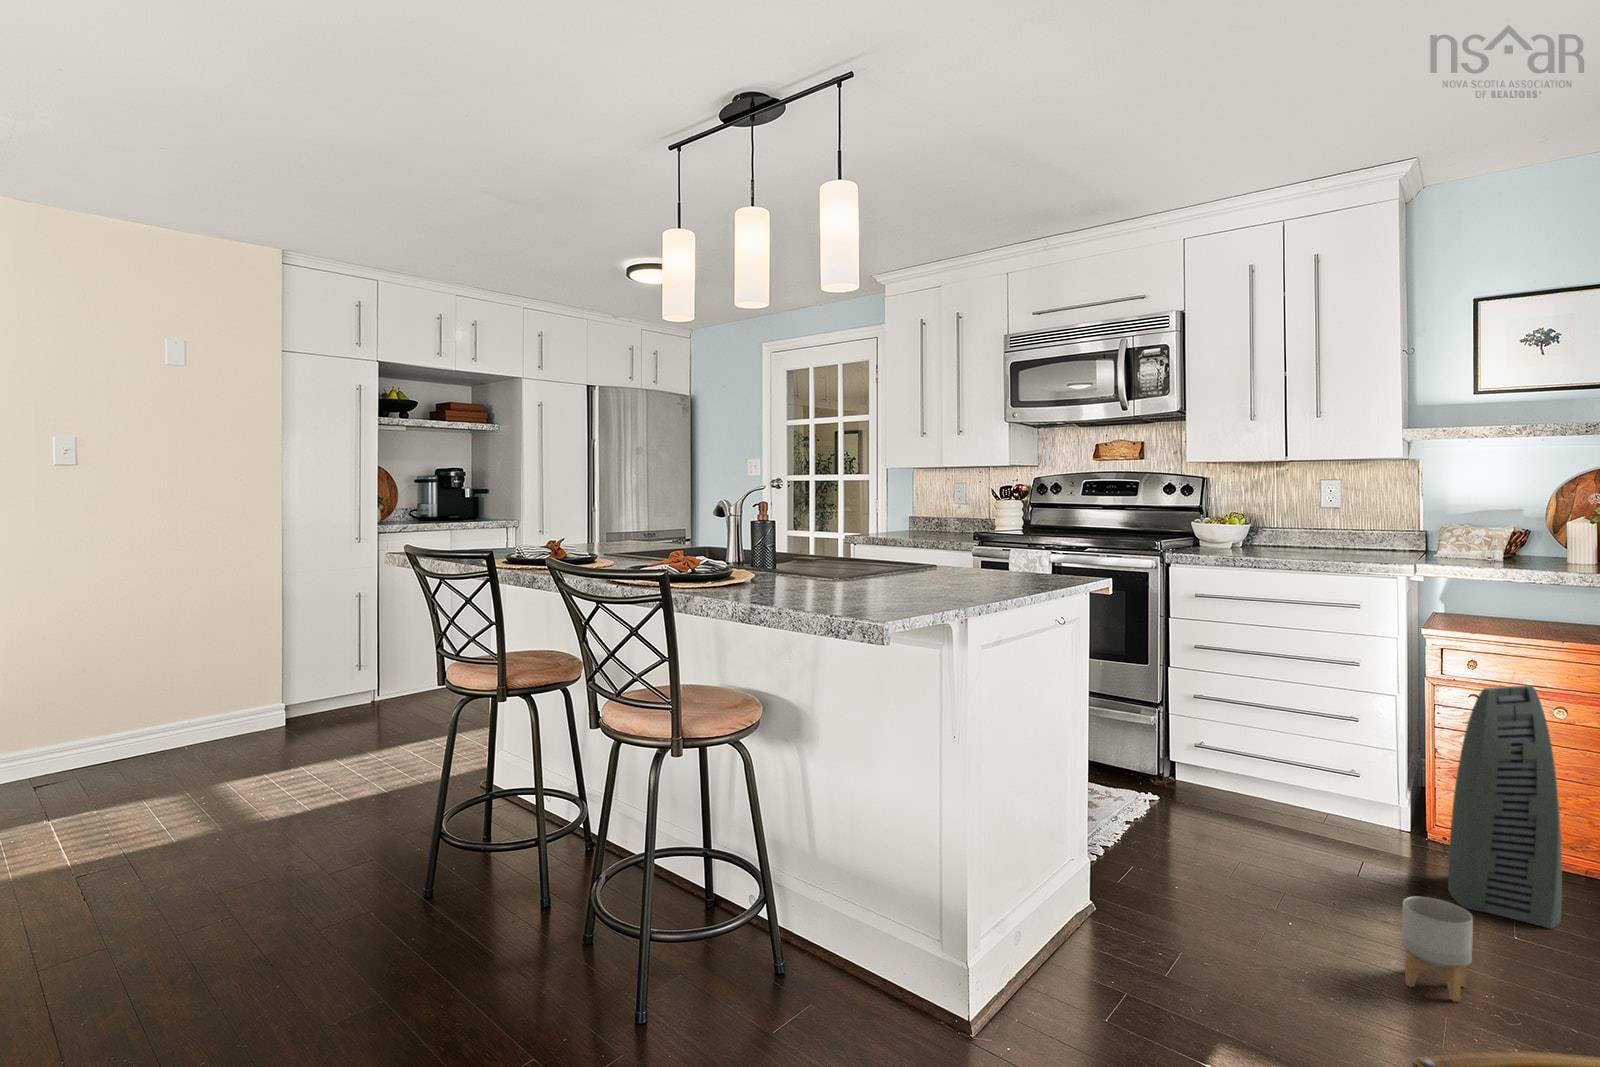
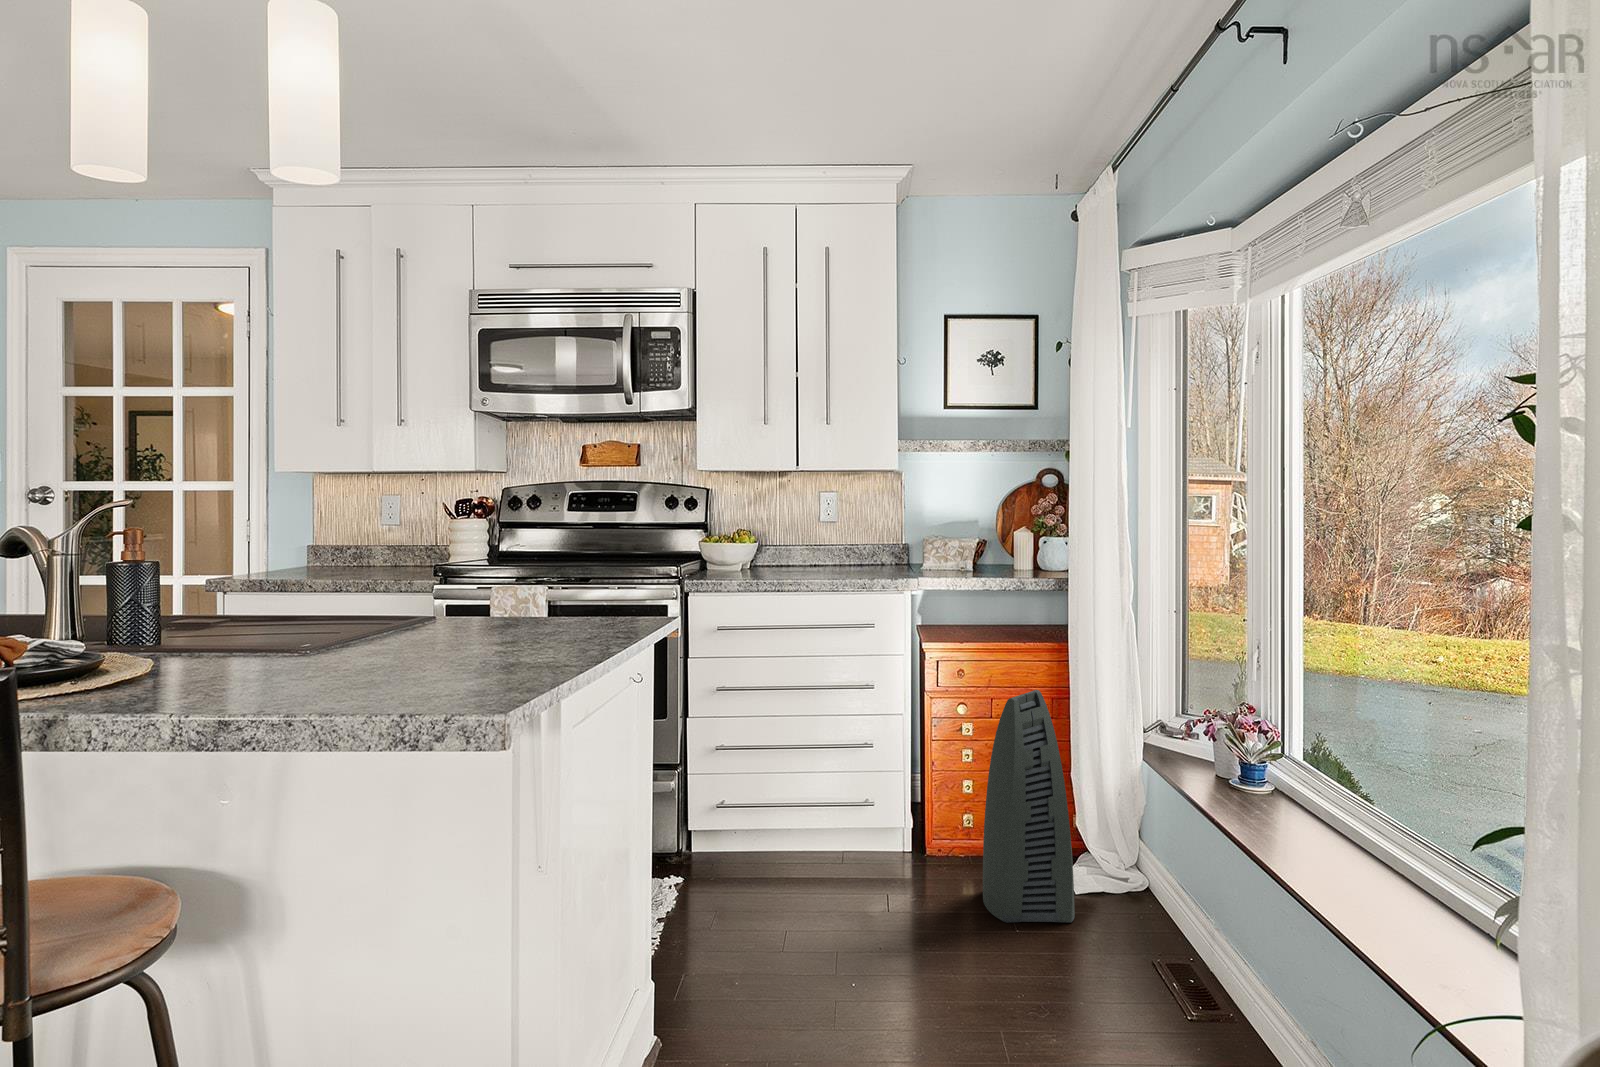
planter: present [1402,896,1473,1002] -> none [993,924,1053,1028]

